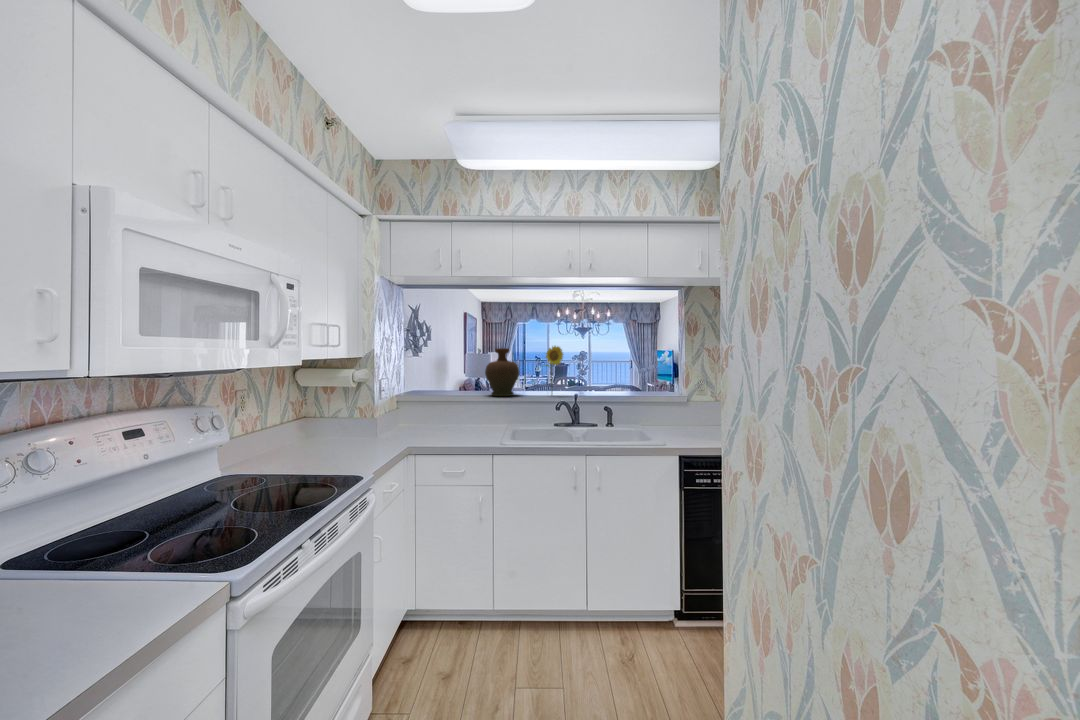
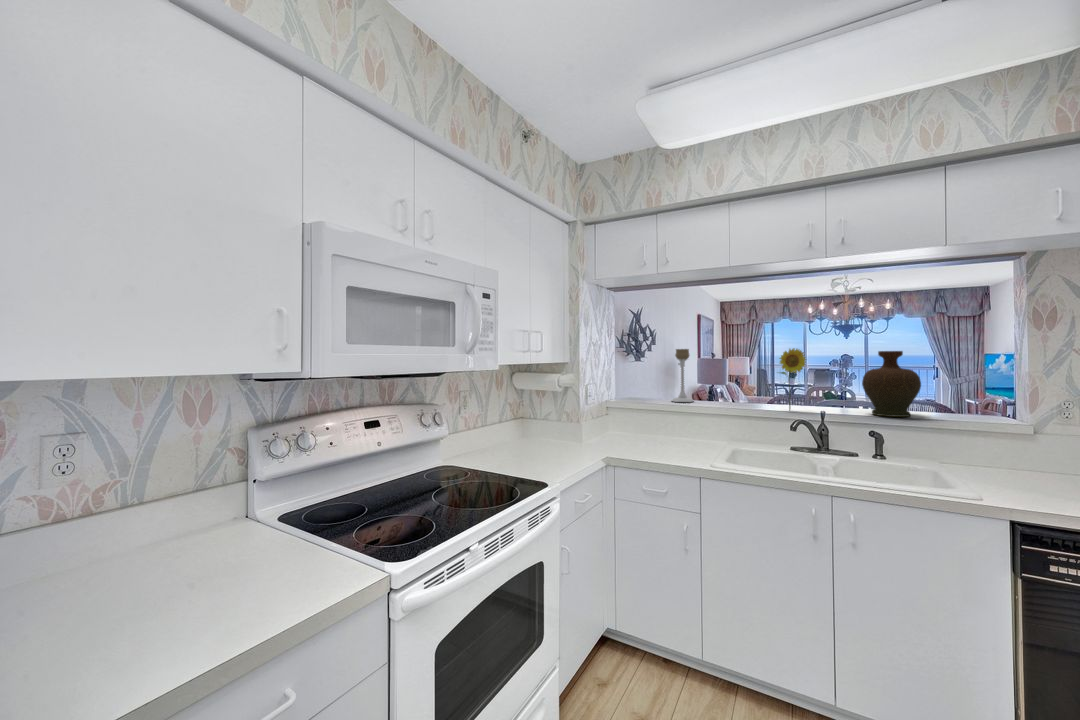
candle holder: none [452,345,473,394] -> present [672,349,693,402]
decorative vase: present [485,348,519,396] -> present [862,351,921,417]

